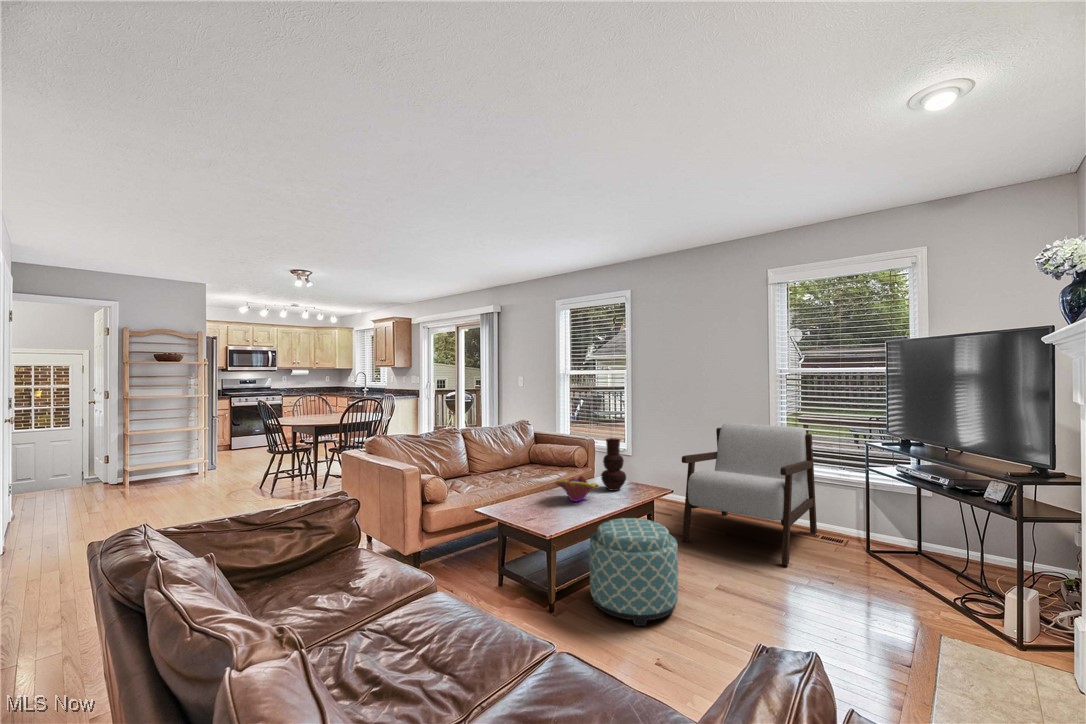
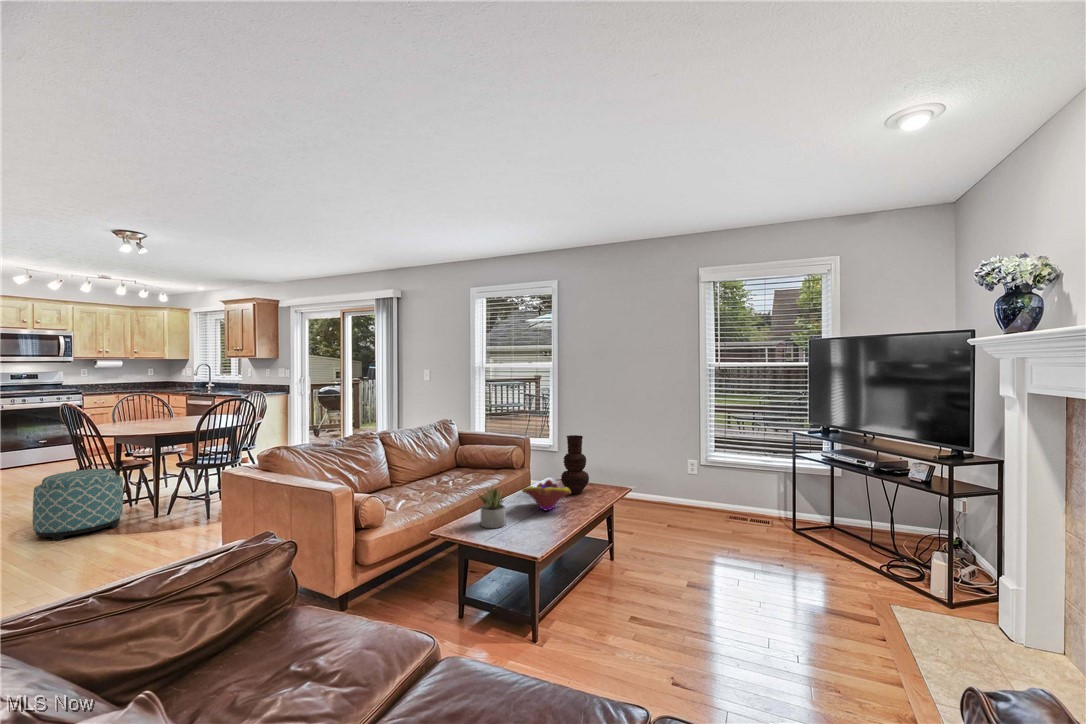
armchair: present [682,423,817,565] -> none [634,416,745,556]
succulent plant: none [511,475,537,511] -> present [479,486,505,528]
ottoman: present [589,518,678,626] -> present [33,469,123,541]

